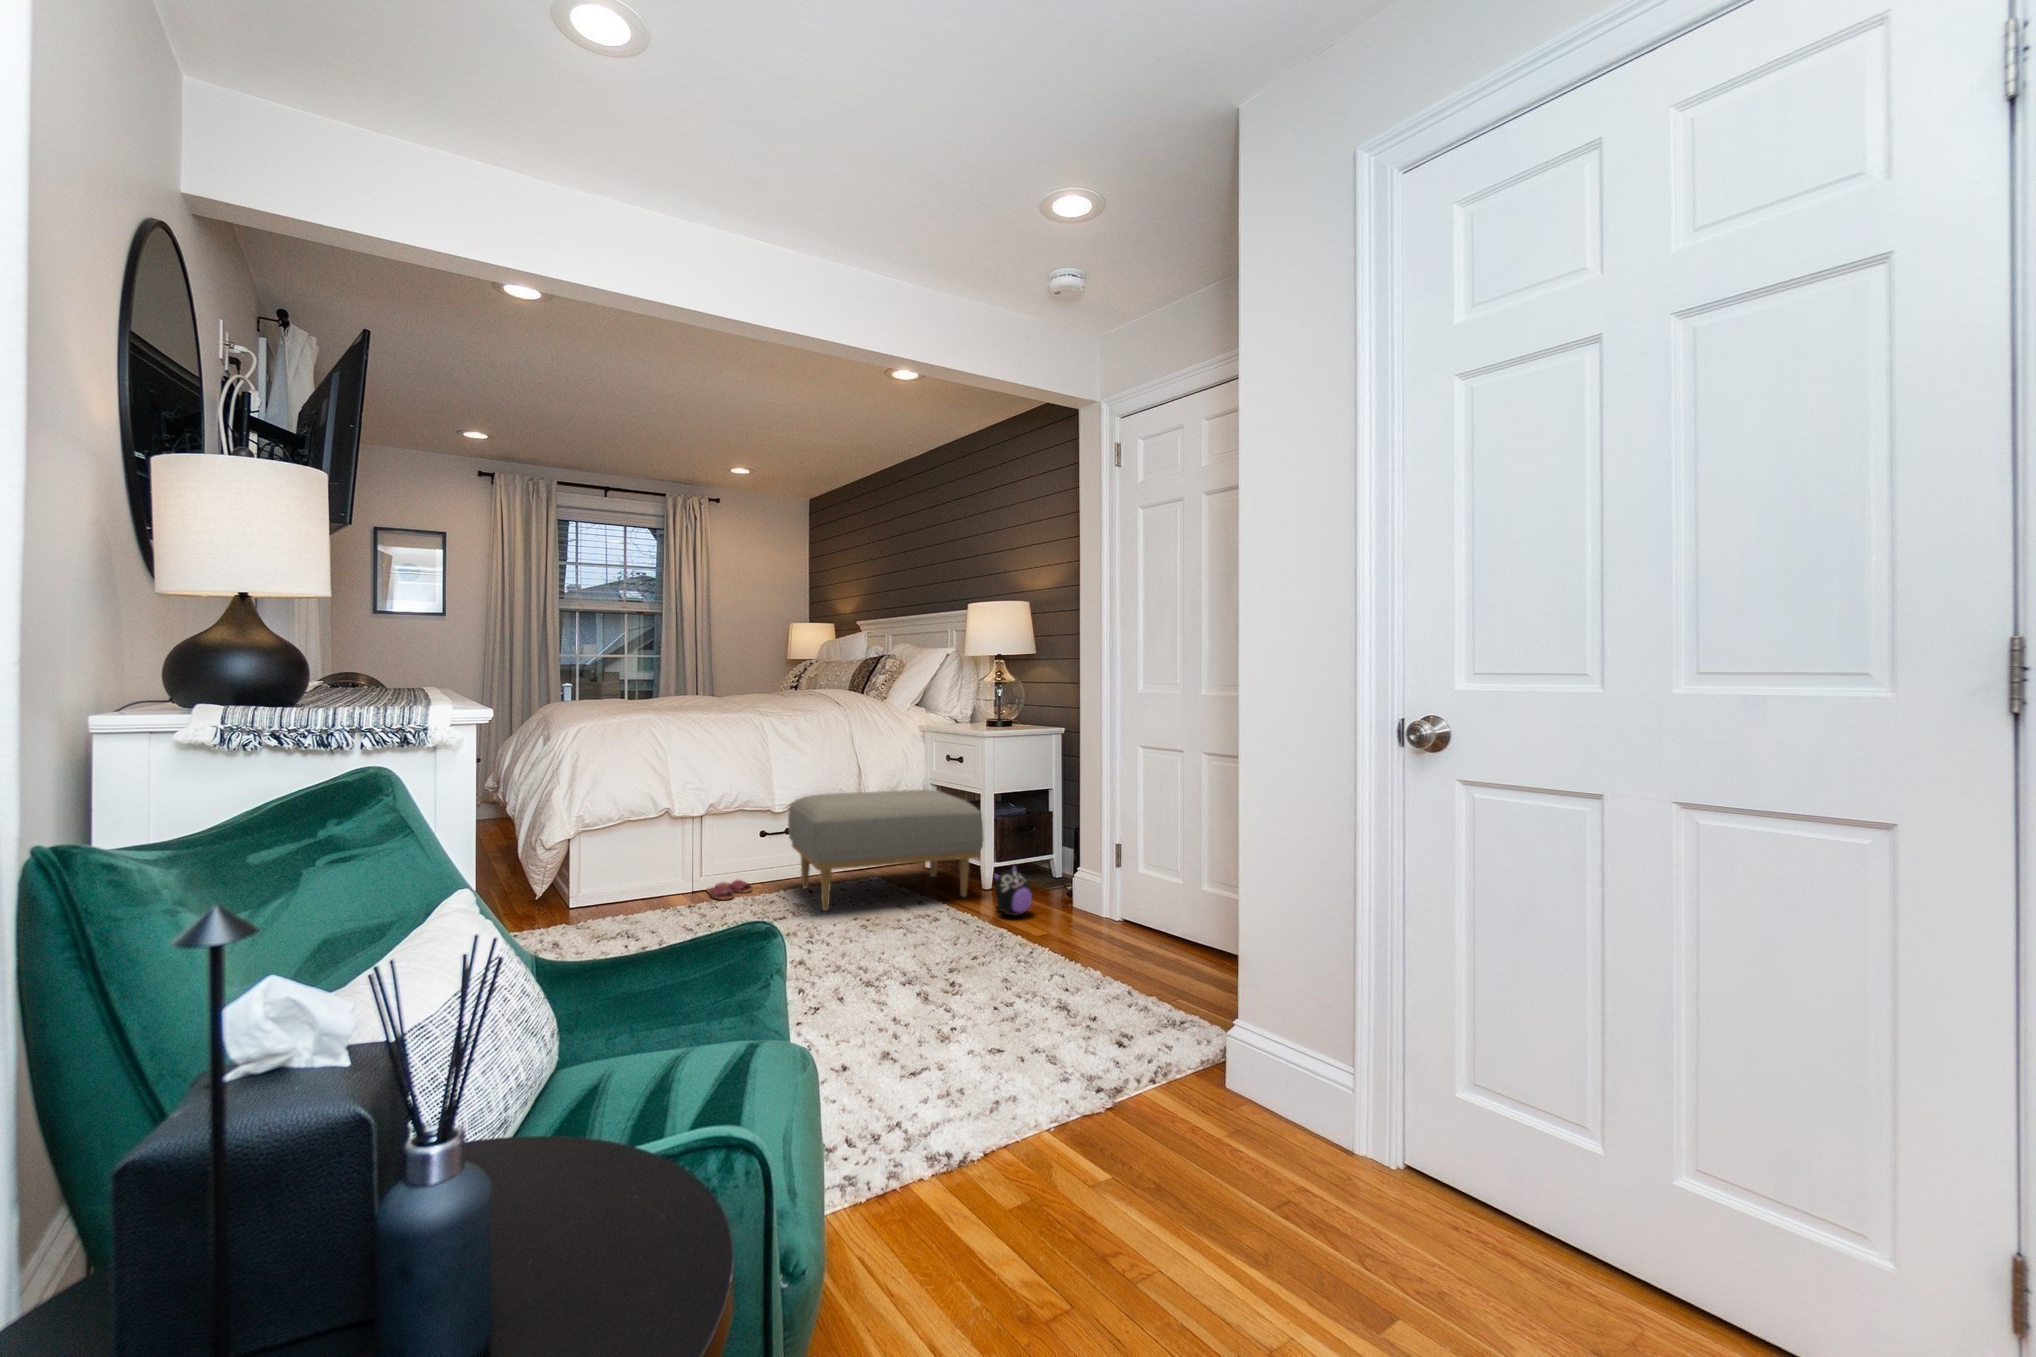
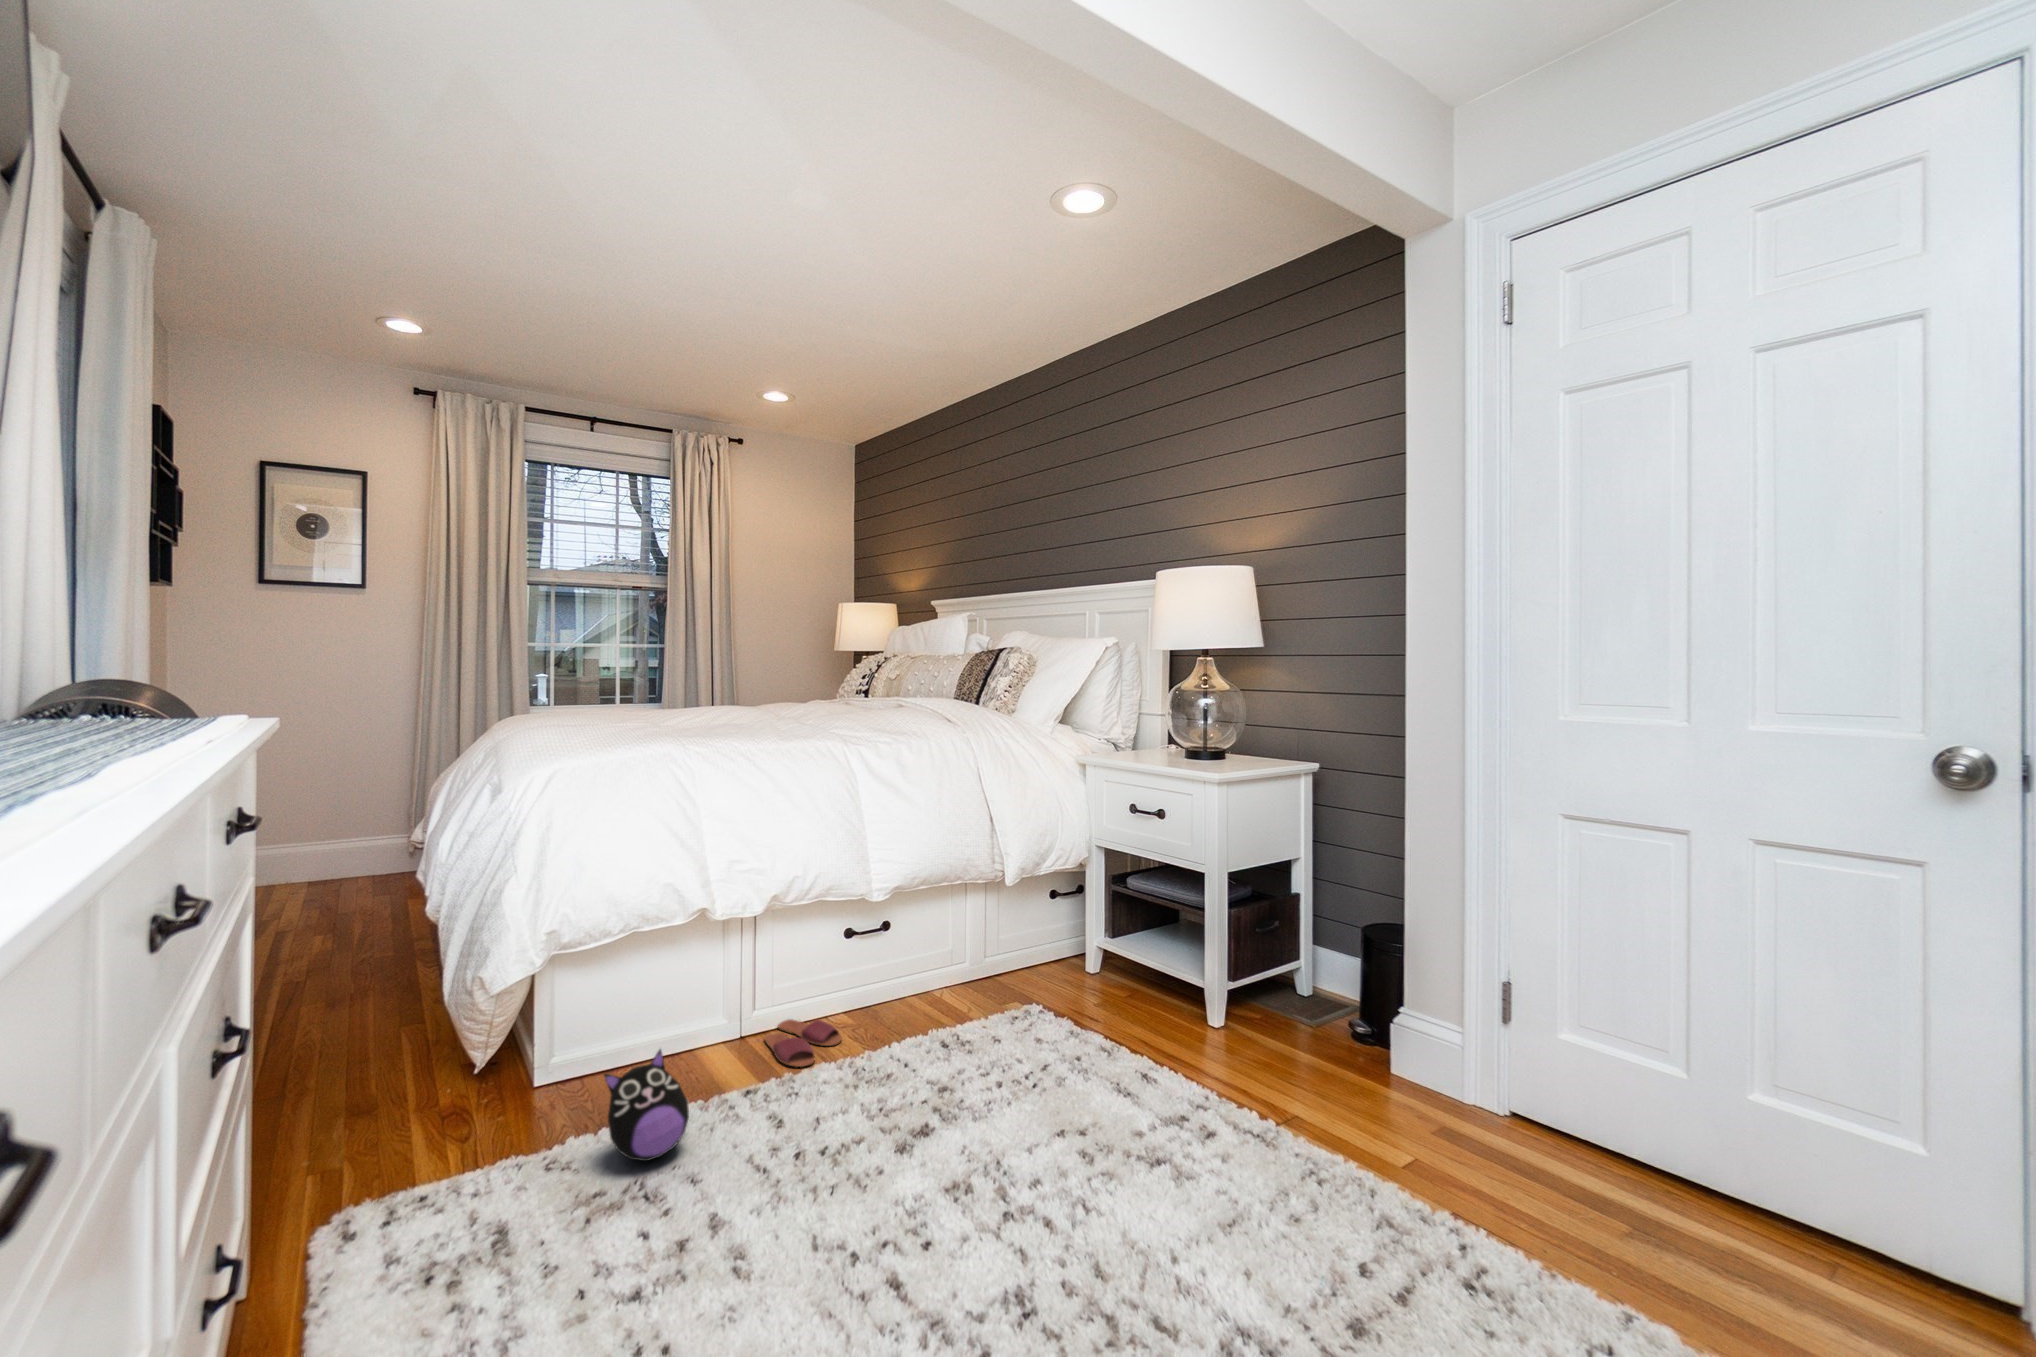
ottoman: present [788,790,984,910] -> none [899,864,1234,1099]
plush toy: present [994,864,1032,916] -> present [604,1050,689,1161]

